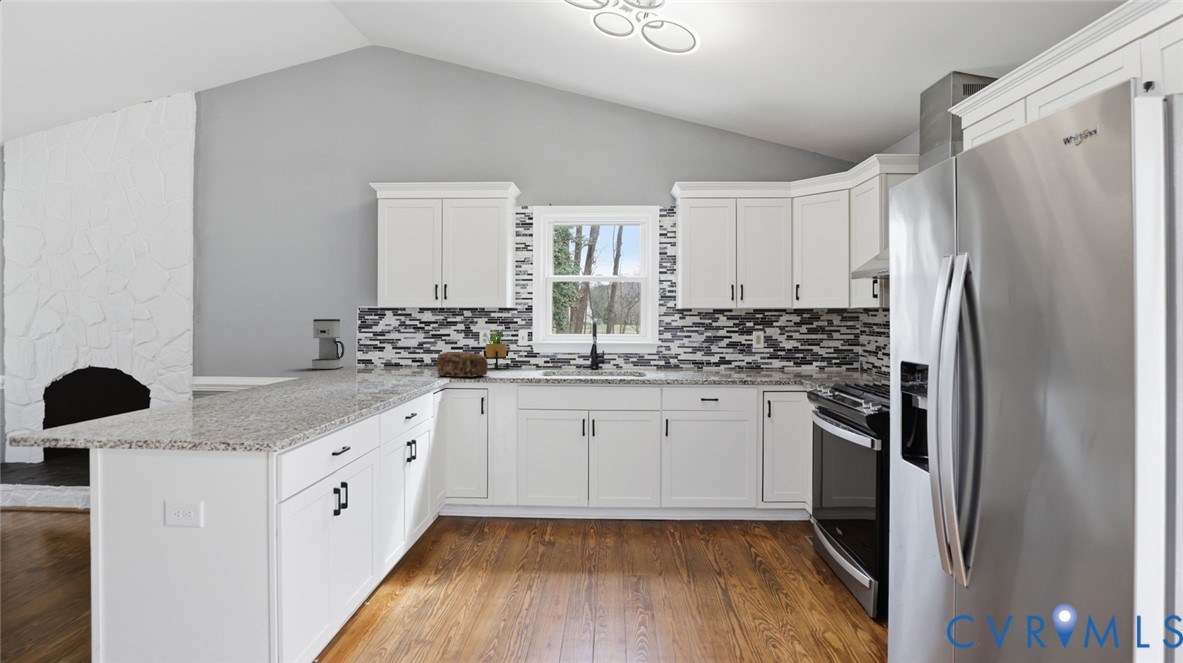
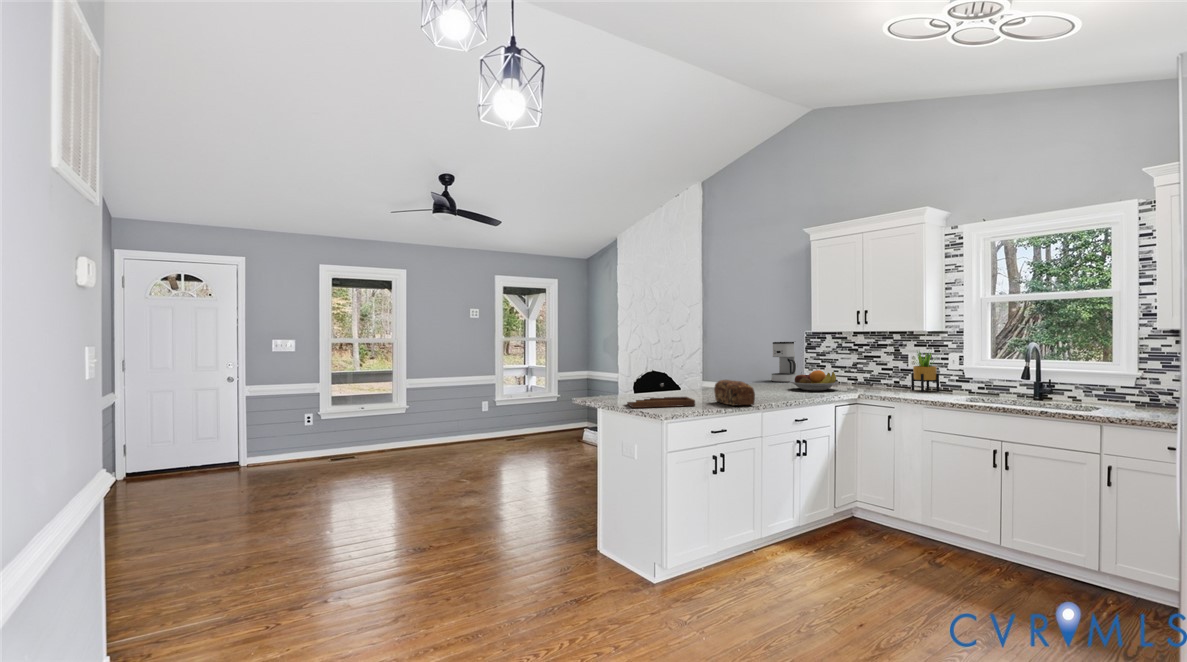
fruit bowl: none [360,351,418,376] -> present [790,370,839,391]
bread loaf: present [437,352,488,377] -> present [714,380,755,406]
tray: none [150,374,287,420] -> present [627,383,695,408]

